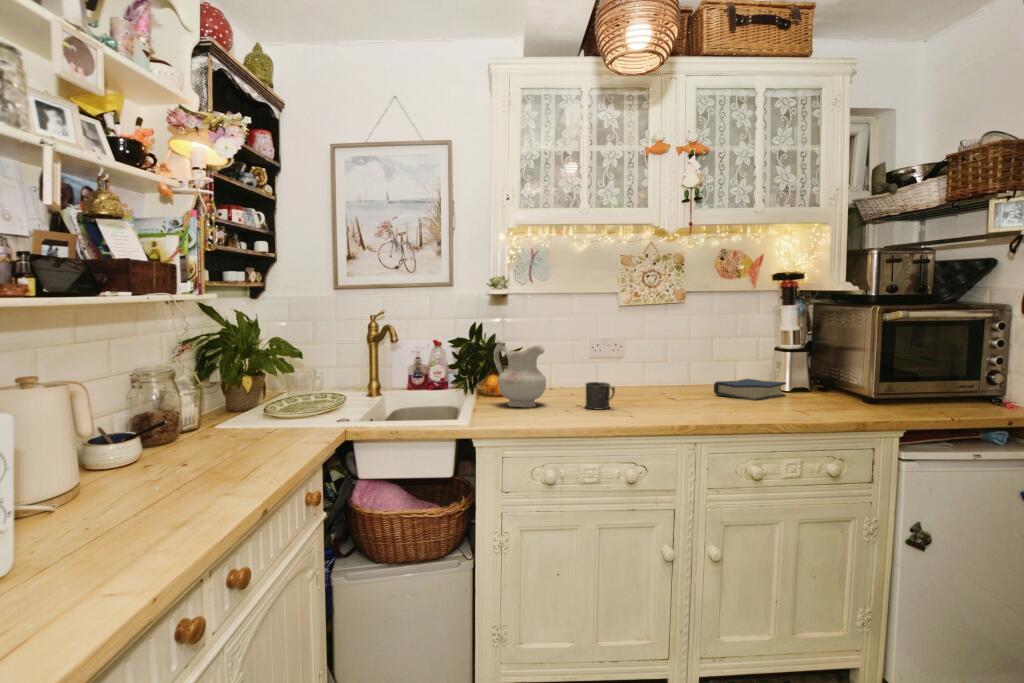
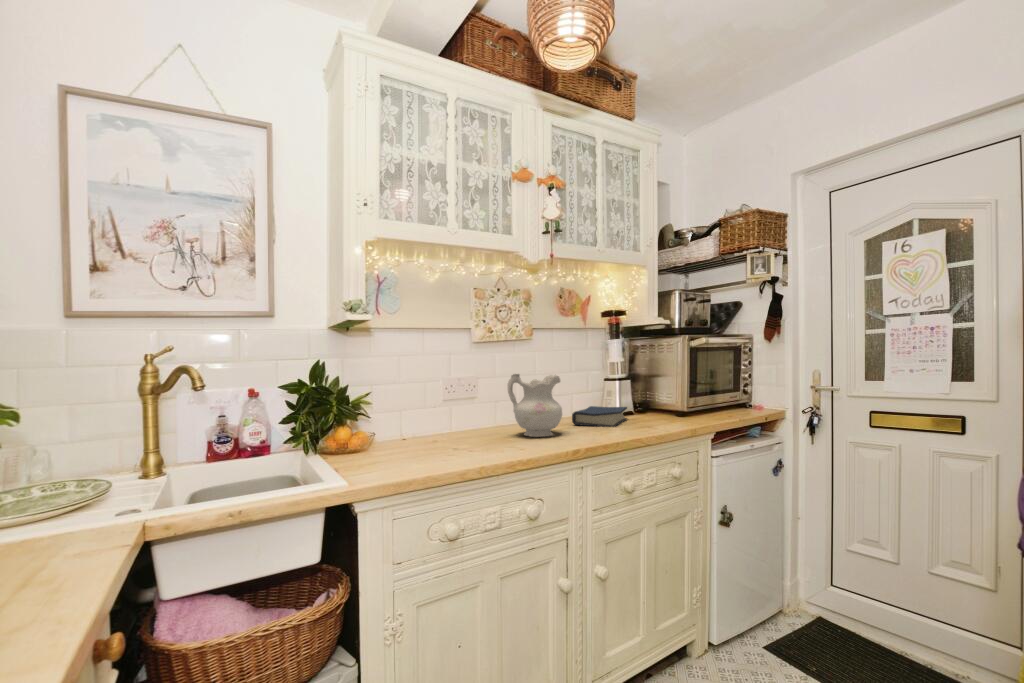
ceramic pitcher: present [494,342,546,407] -> present [508,374,562,437]
mug: present [585,382,615,409] -> none [477,424,513,457]

